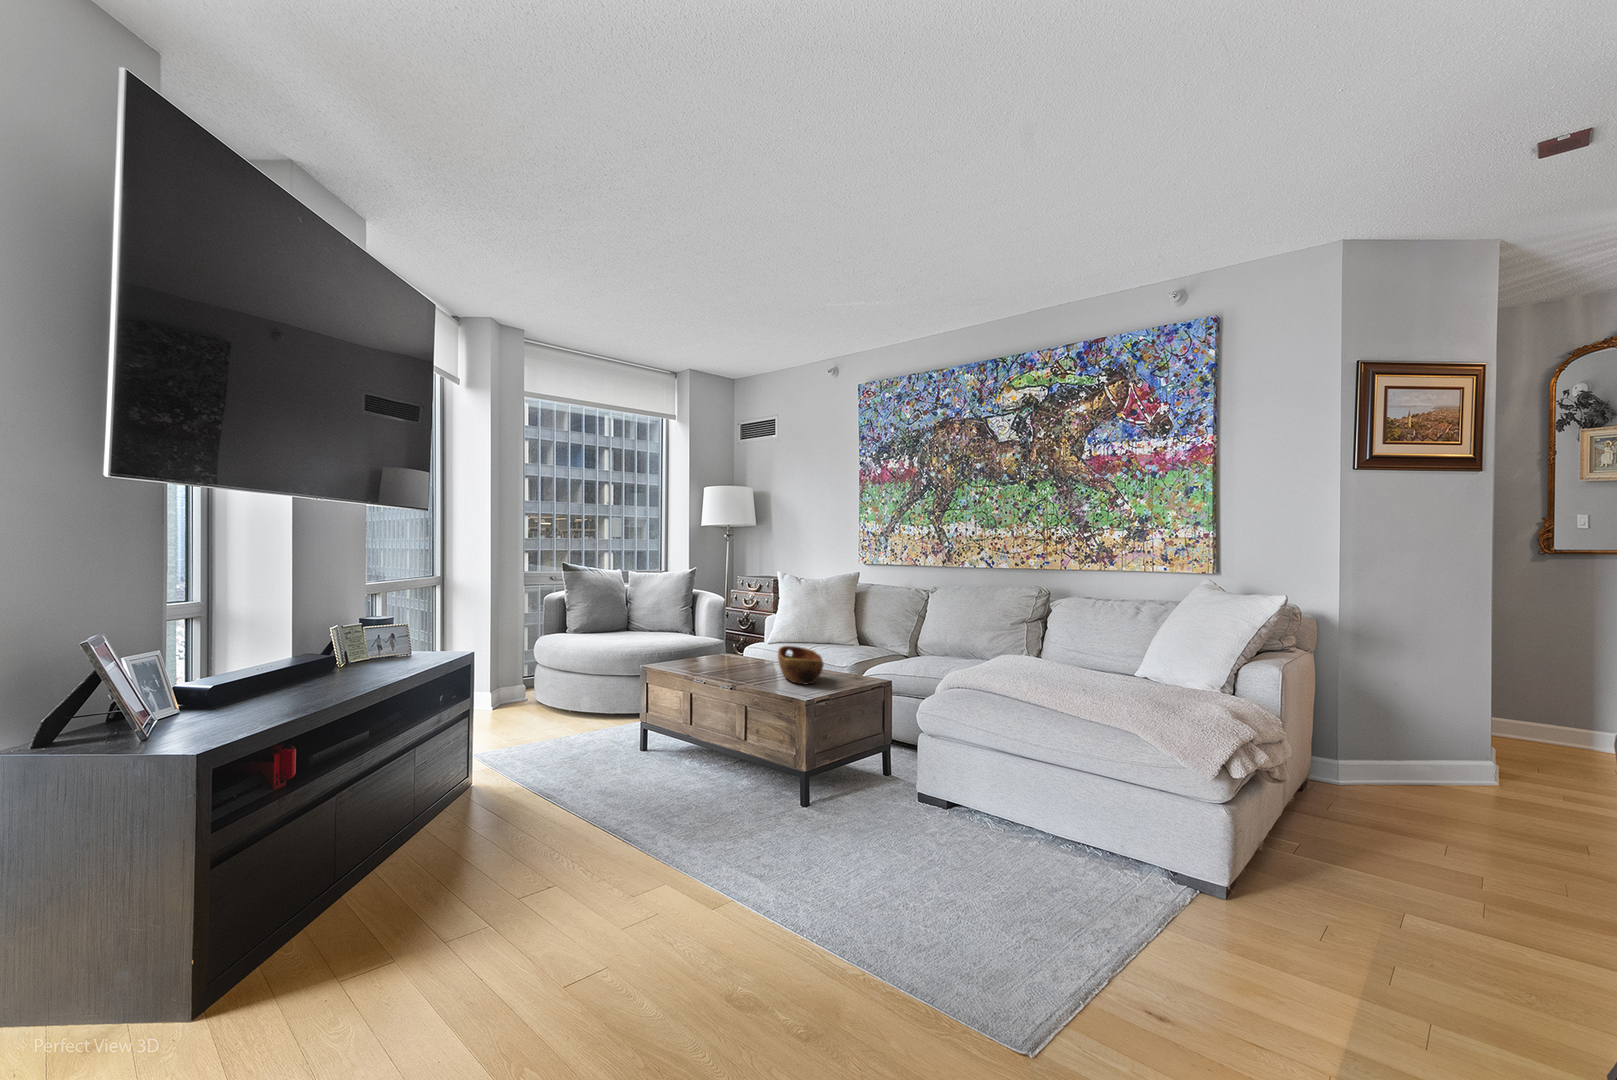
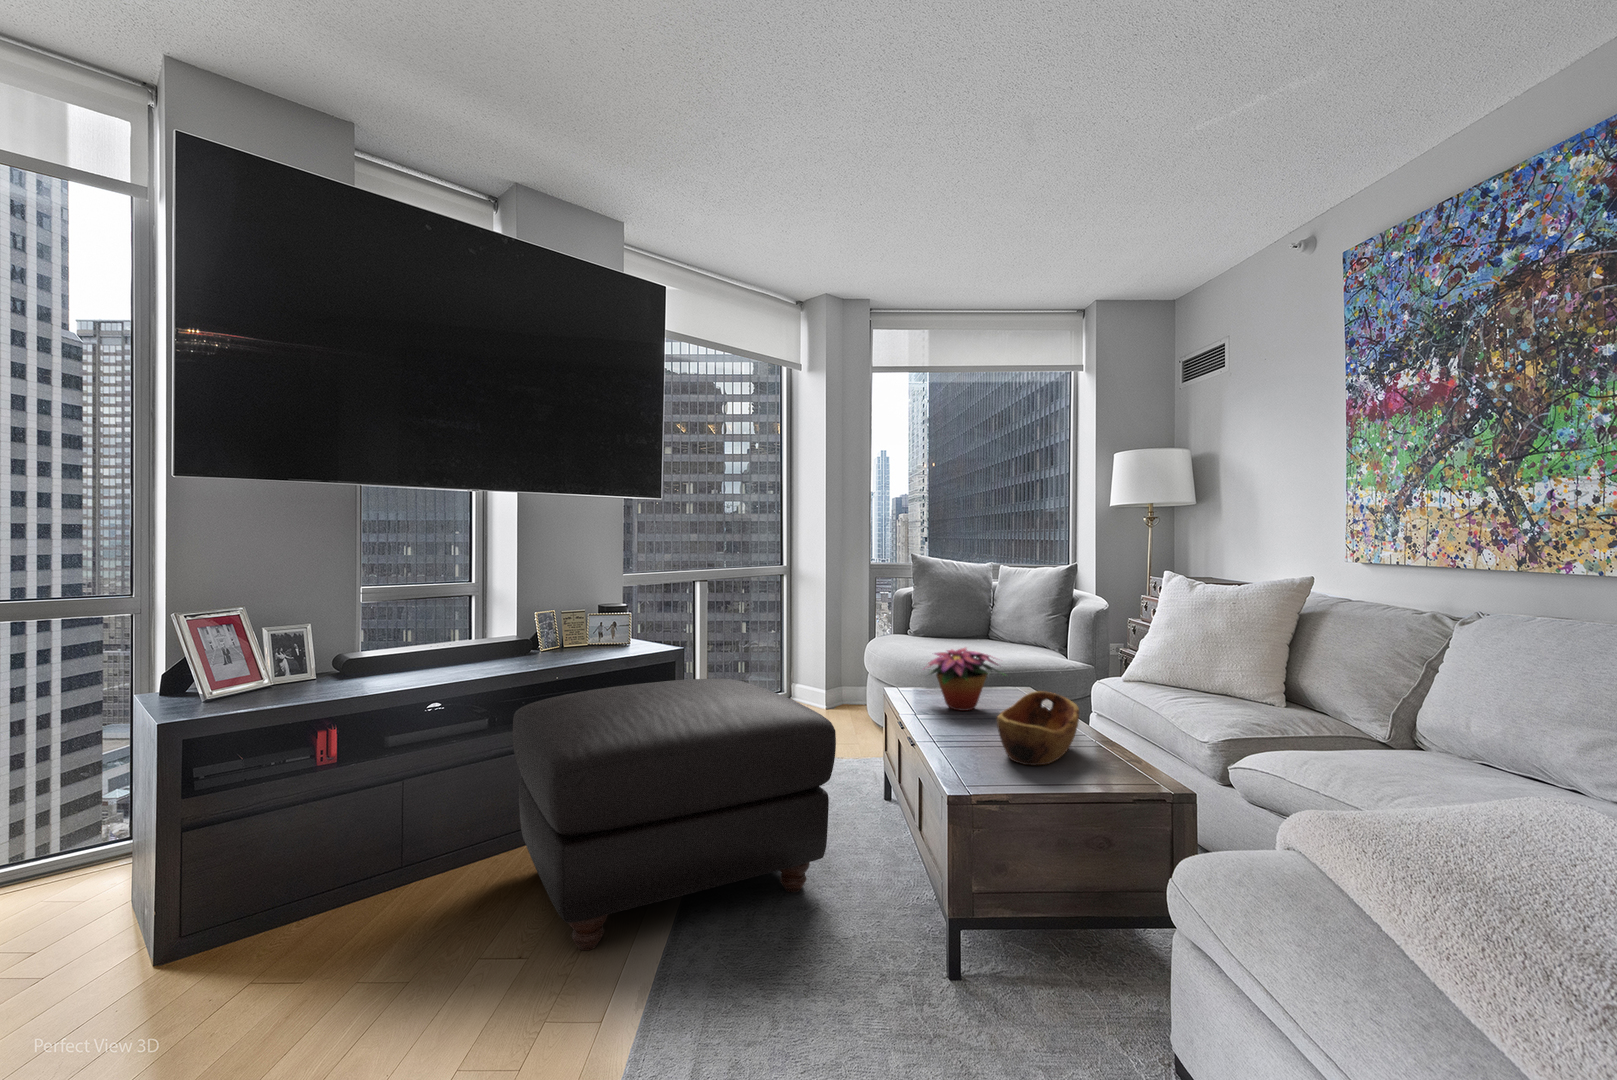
flower arrangement: none [680,626,742,670] -> present [929,648,1000,711]
ottoman: none [418,666,689,866] -> present [513,678,836,950]

